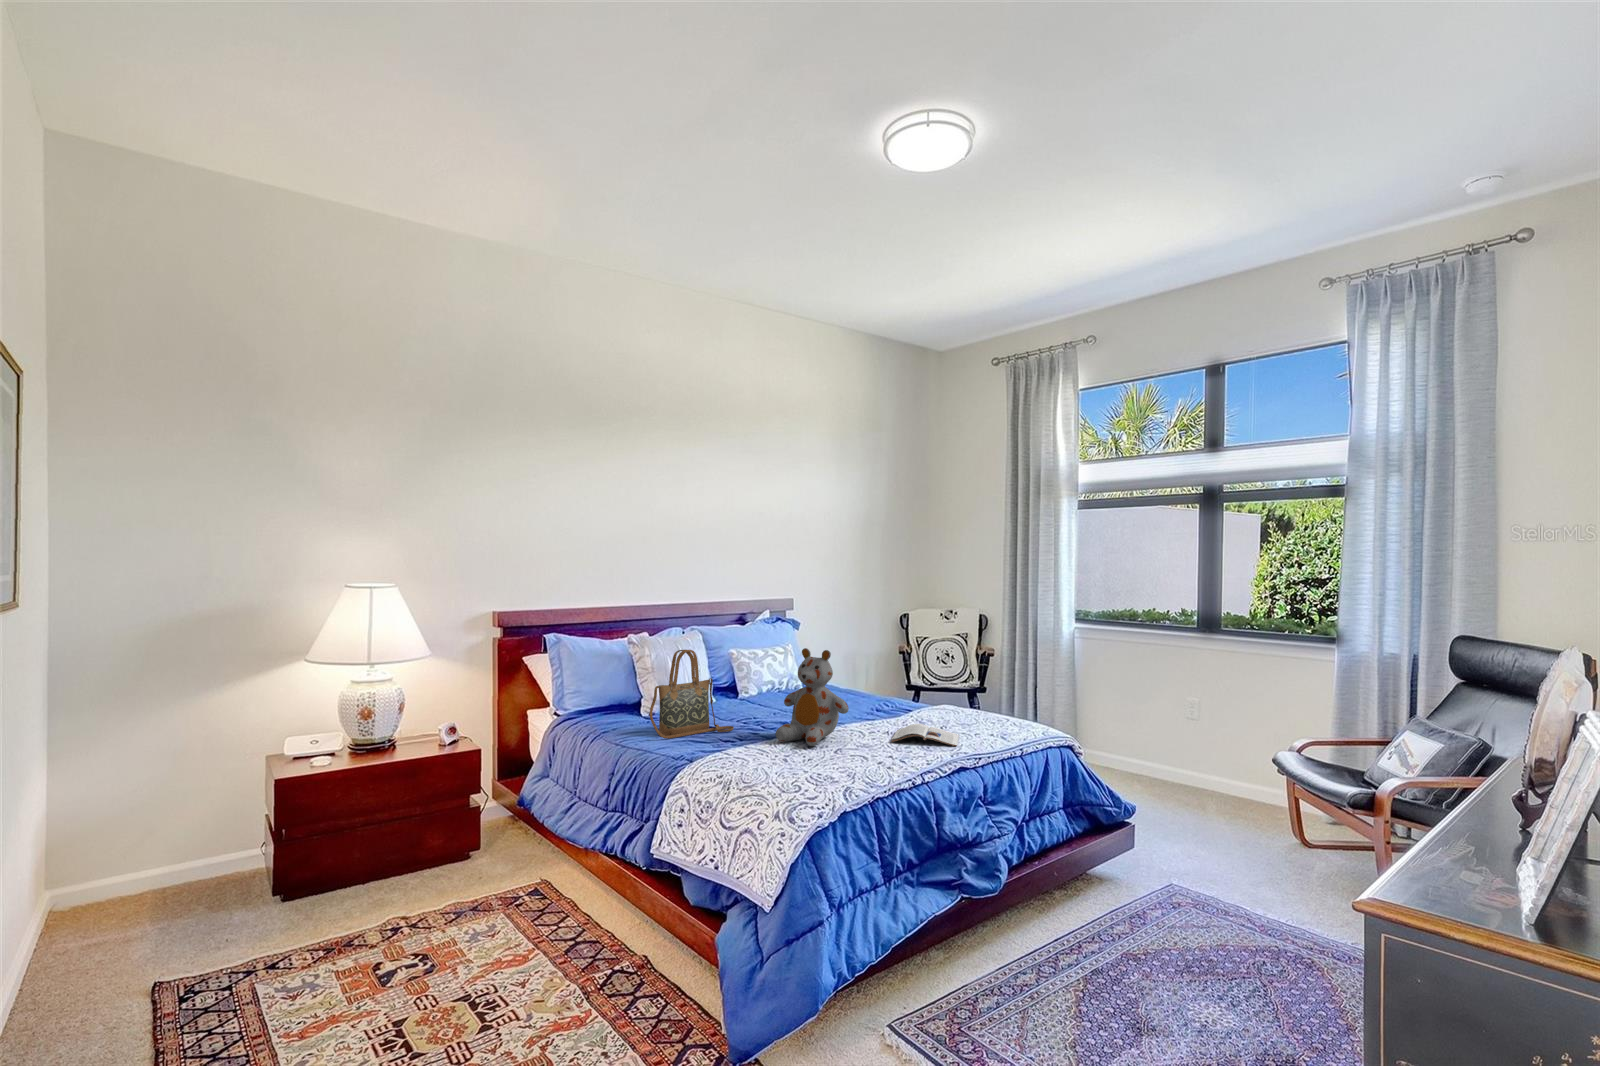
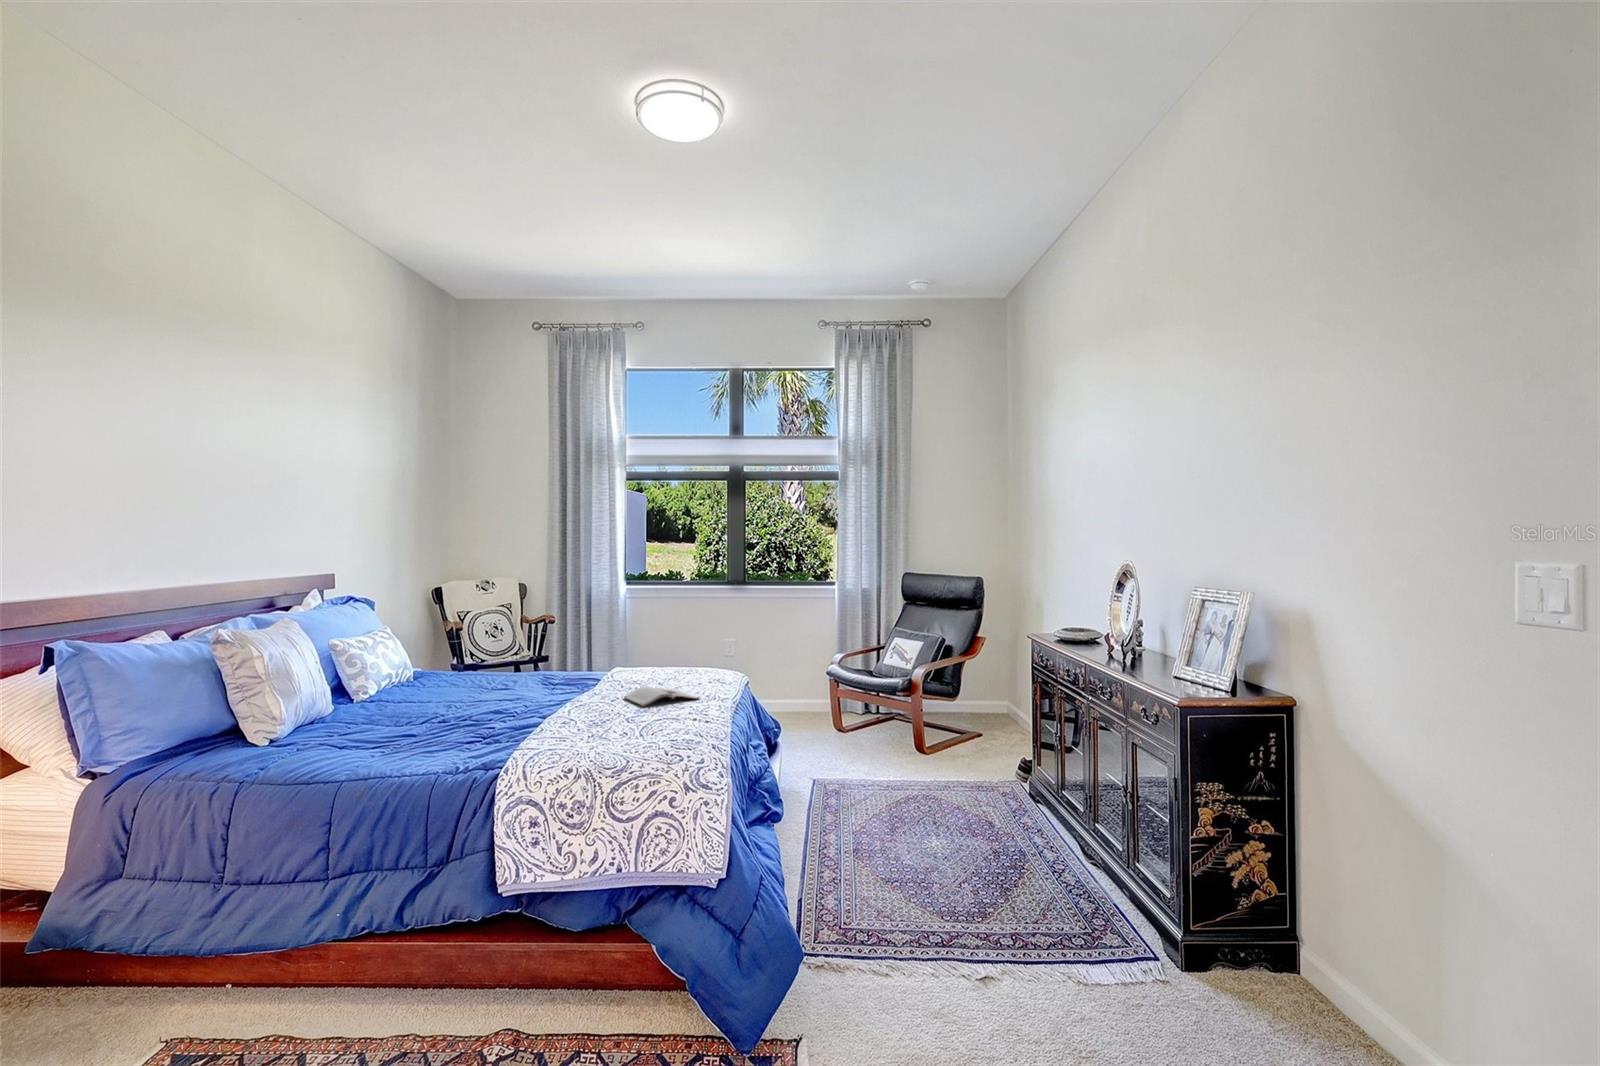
stuffed bear: present [776,648,849,746] -> none [521,621,605,729]
handbag: present [649,650,734,739] -> none [369,639,457,757]

